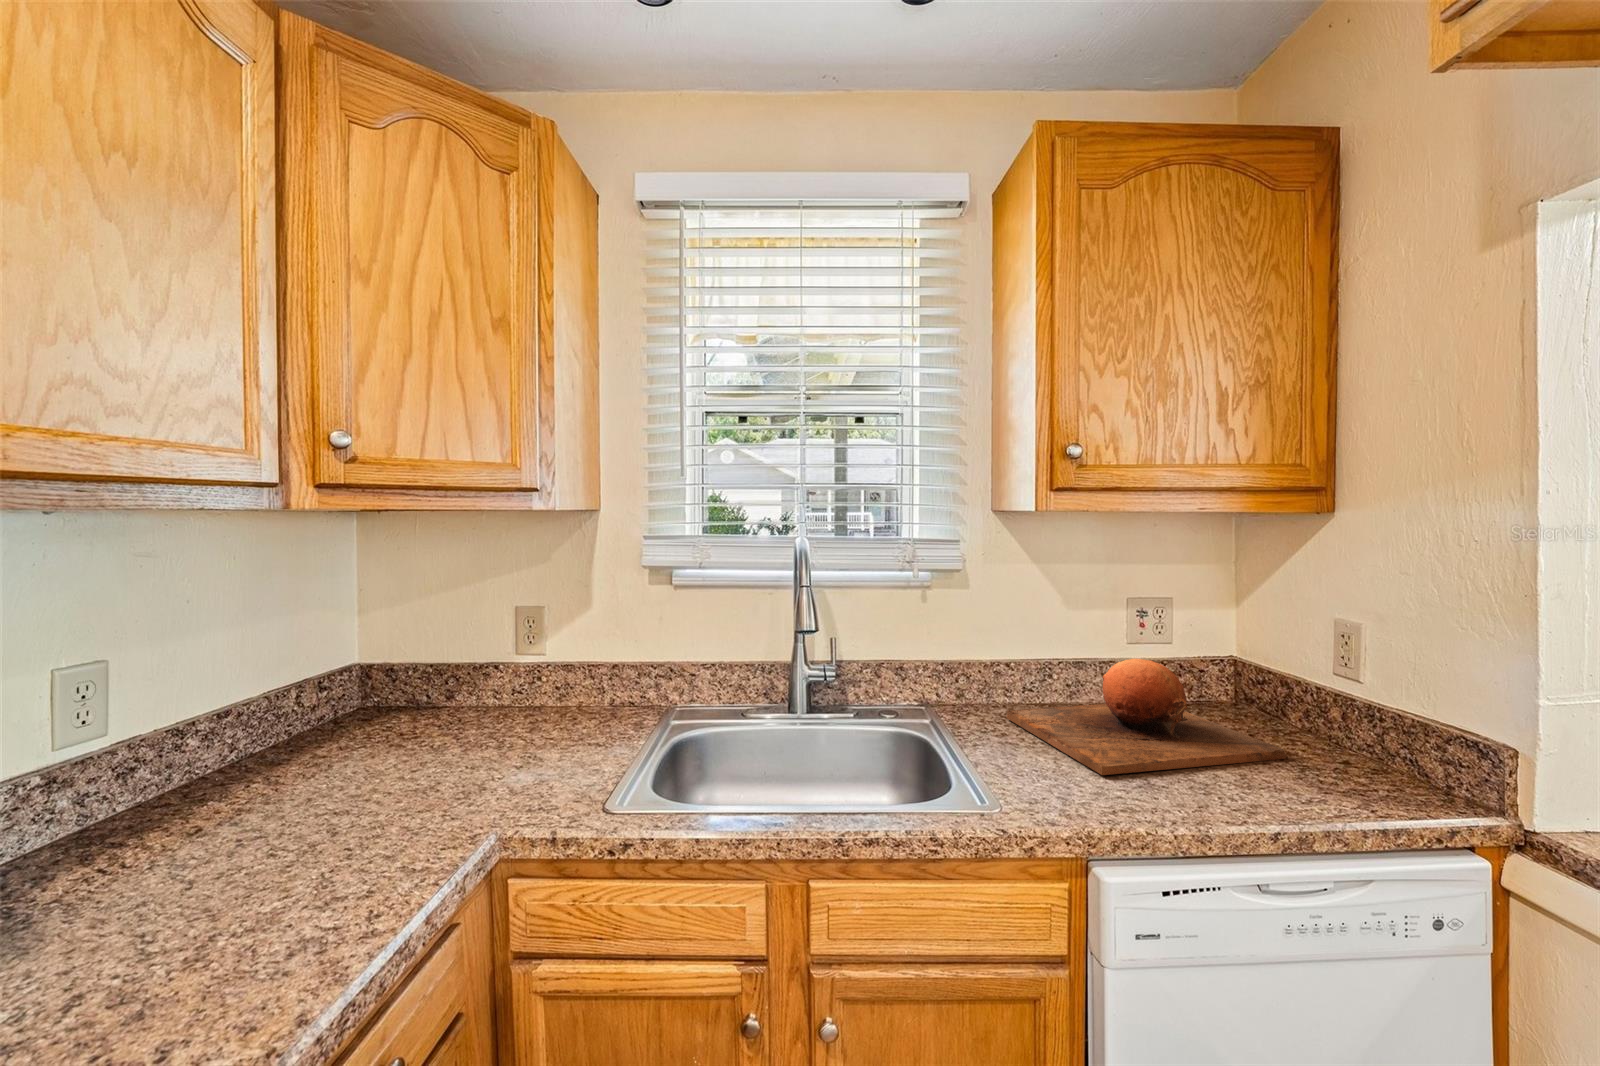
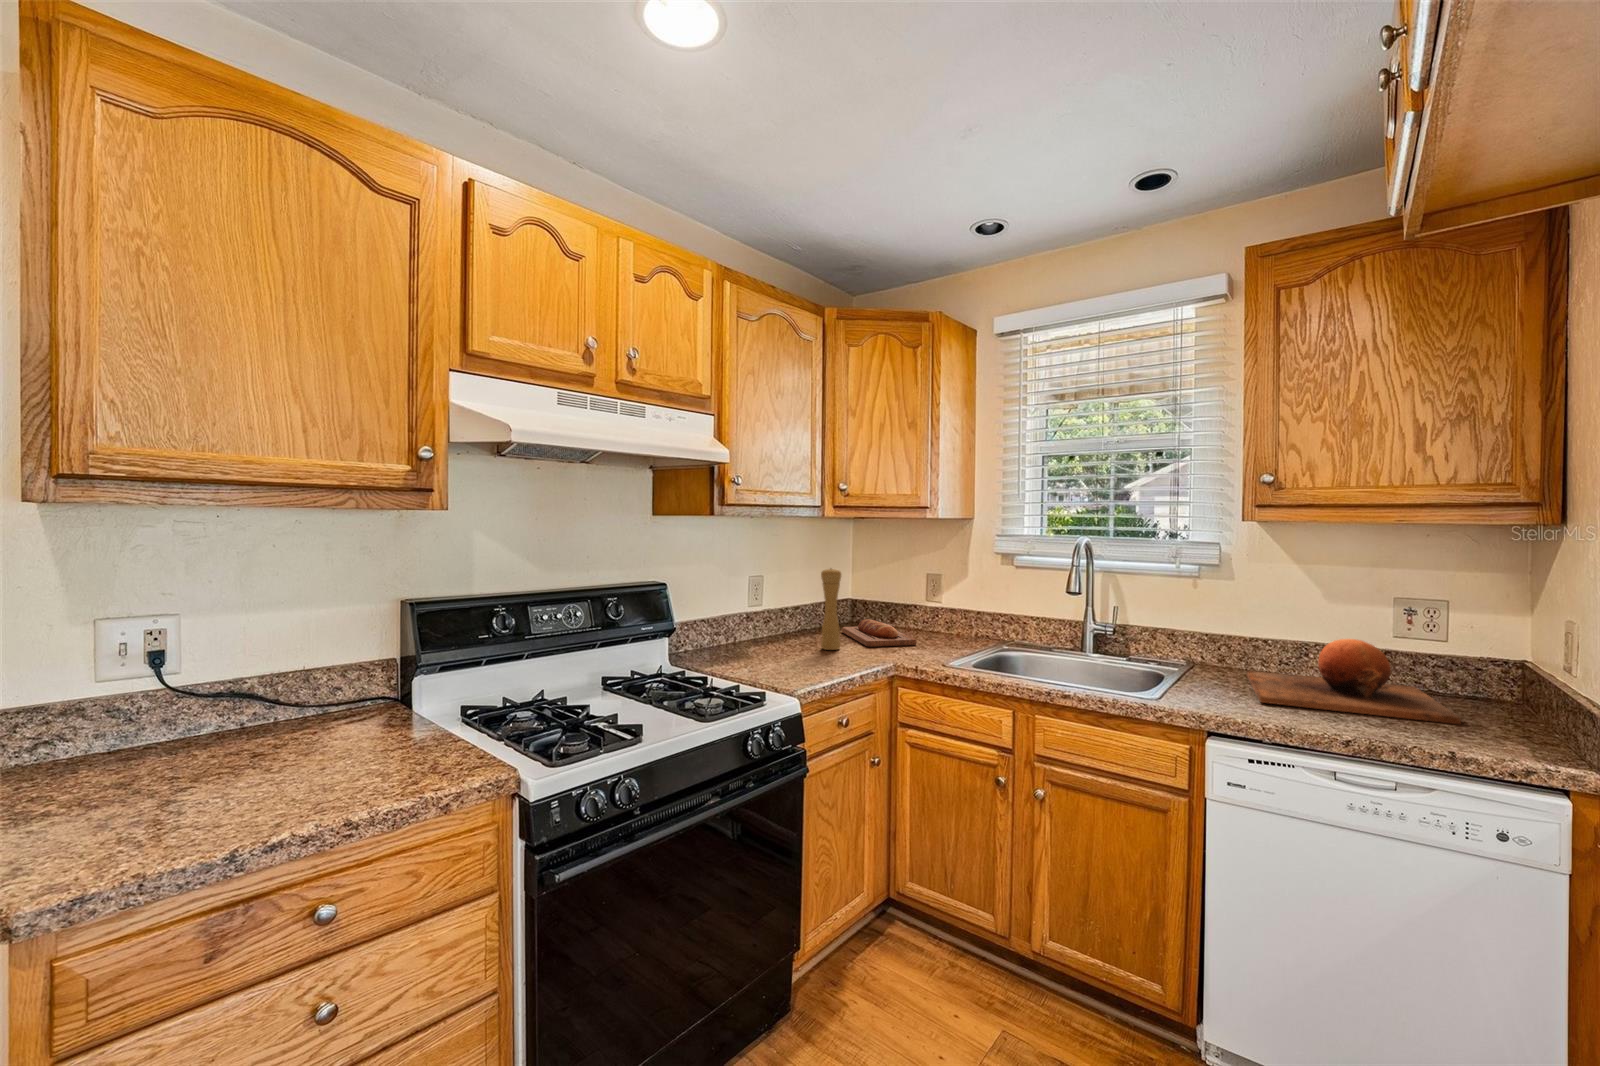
pepper mill: none [289,628,349,821] -> present [821,568,841,650]
bread loaf: none [342,709,519,782] -> present [842,619,917,647]

